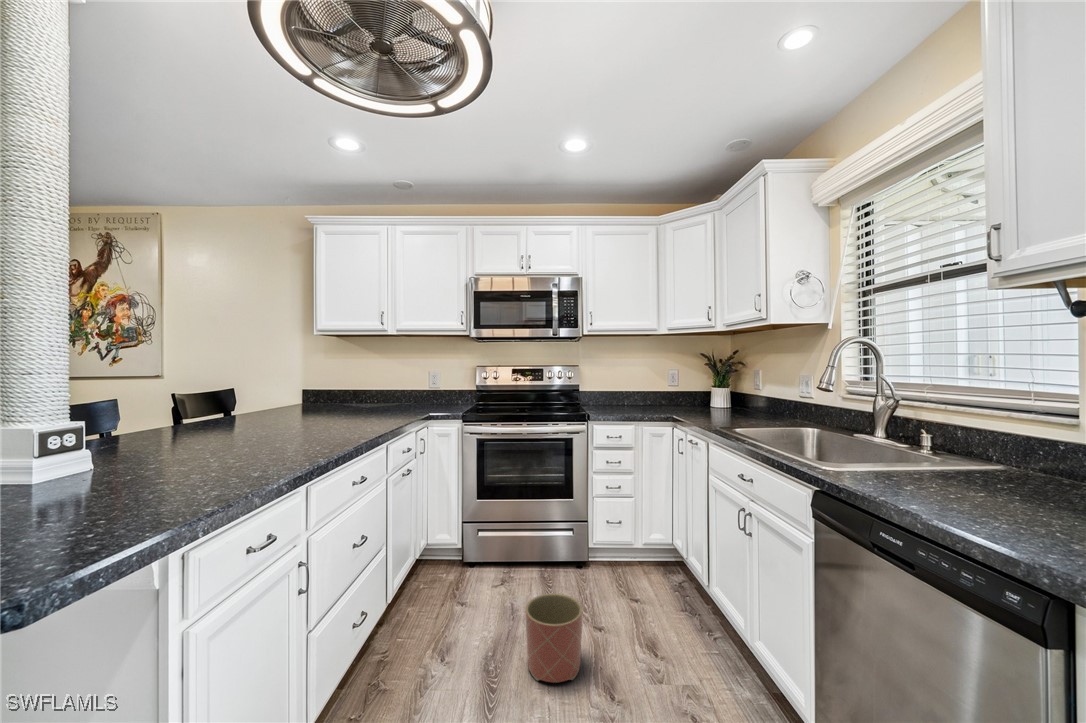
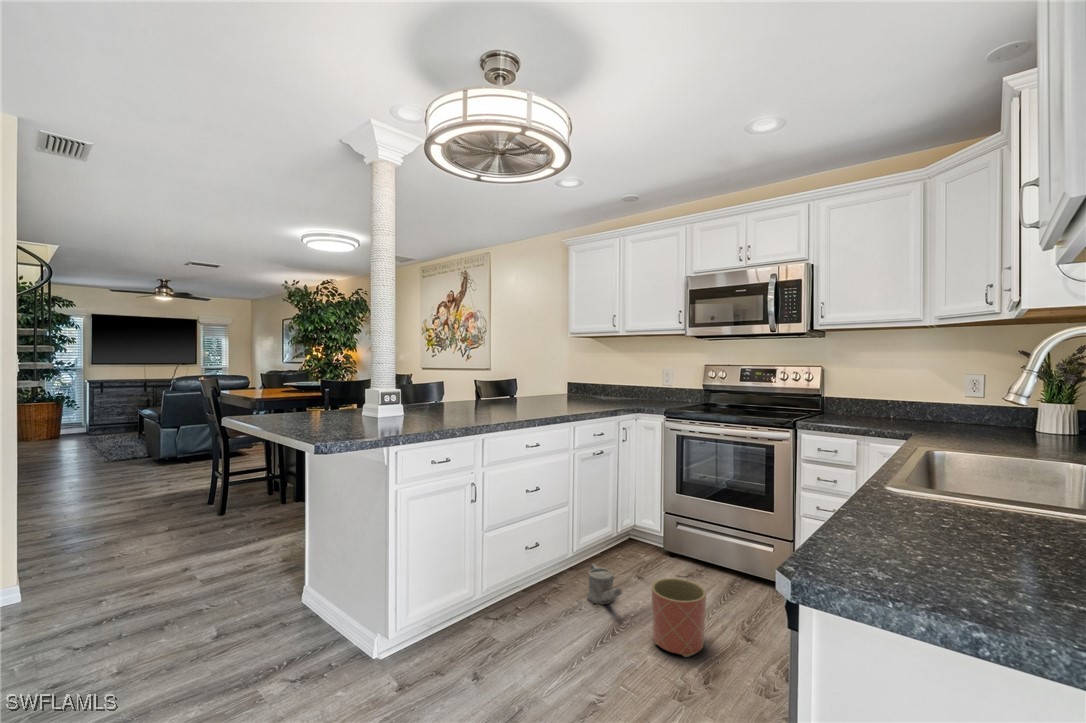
watering can: none [417,608,481,659] -> present [588,564,622,604]

